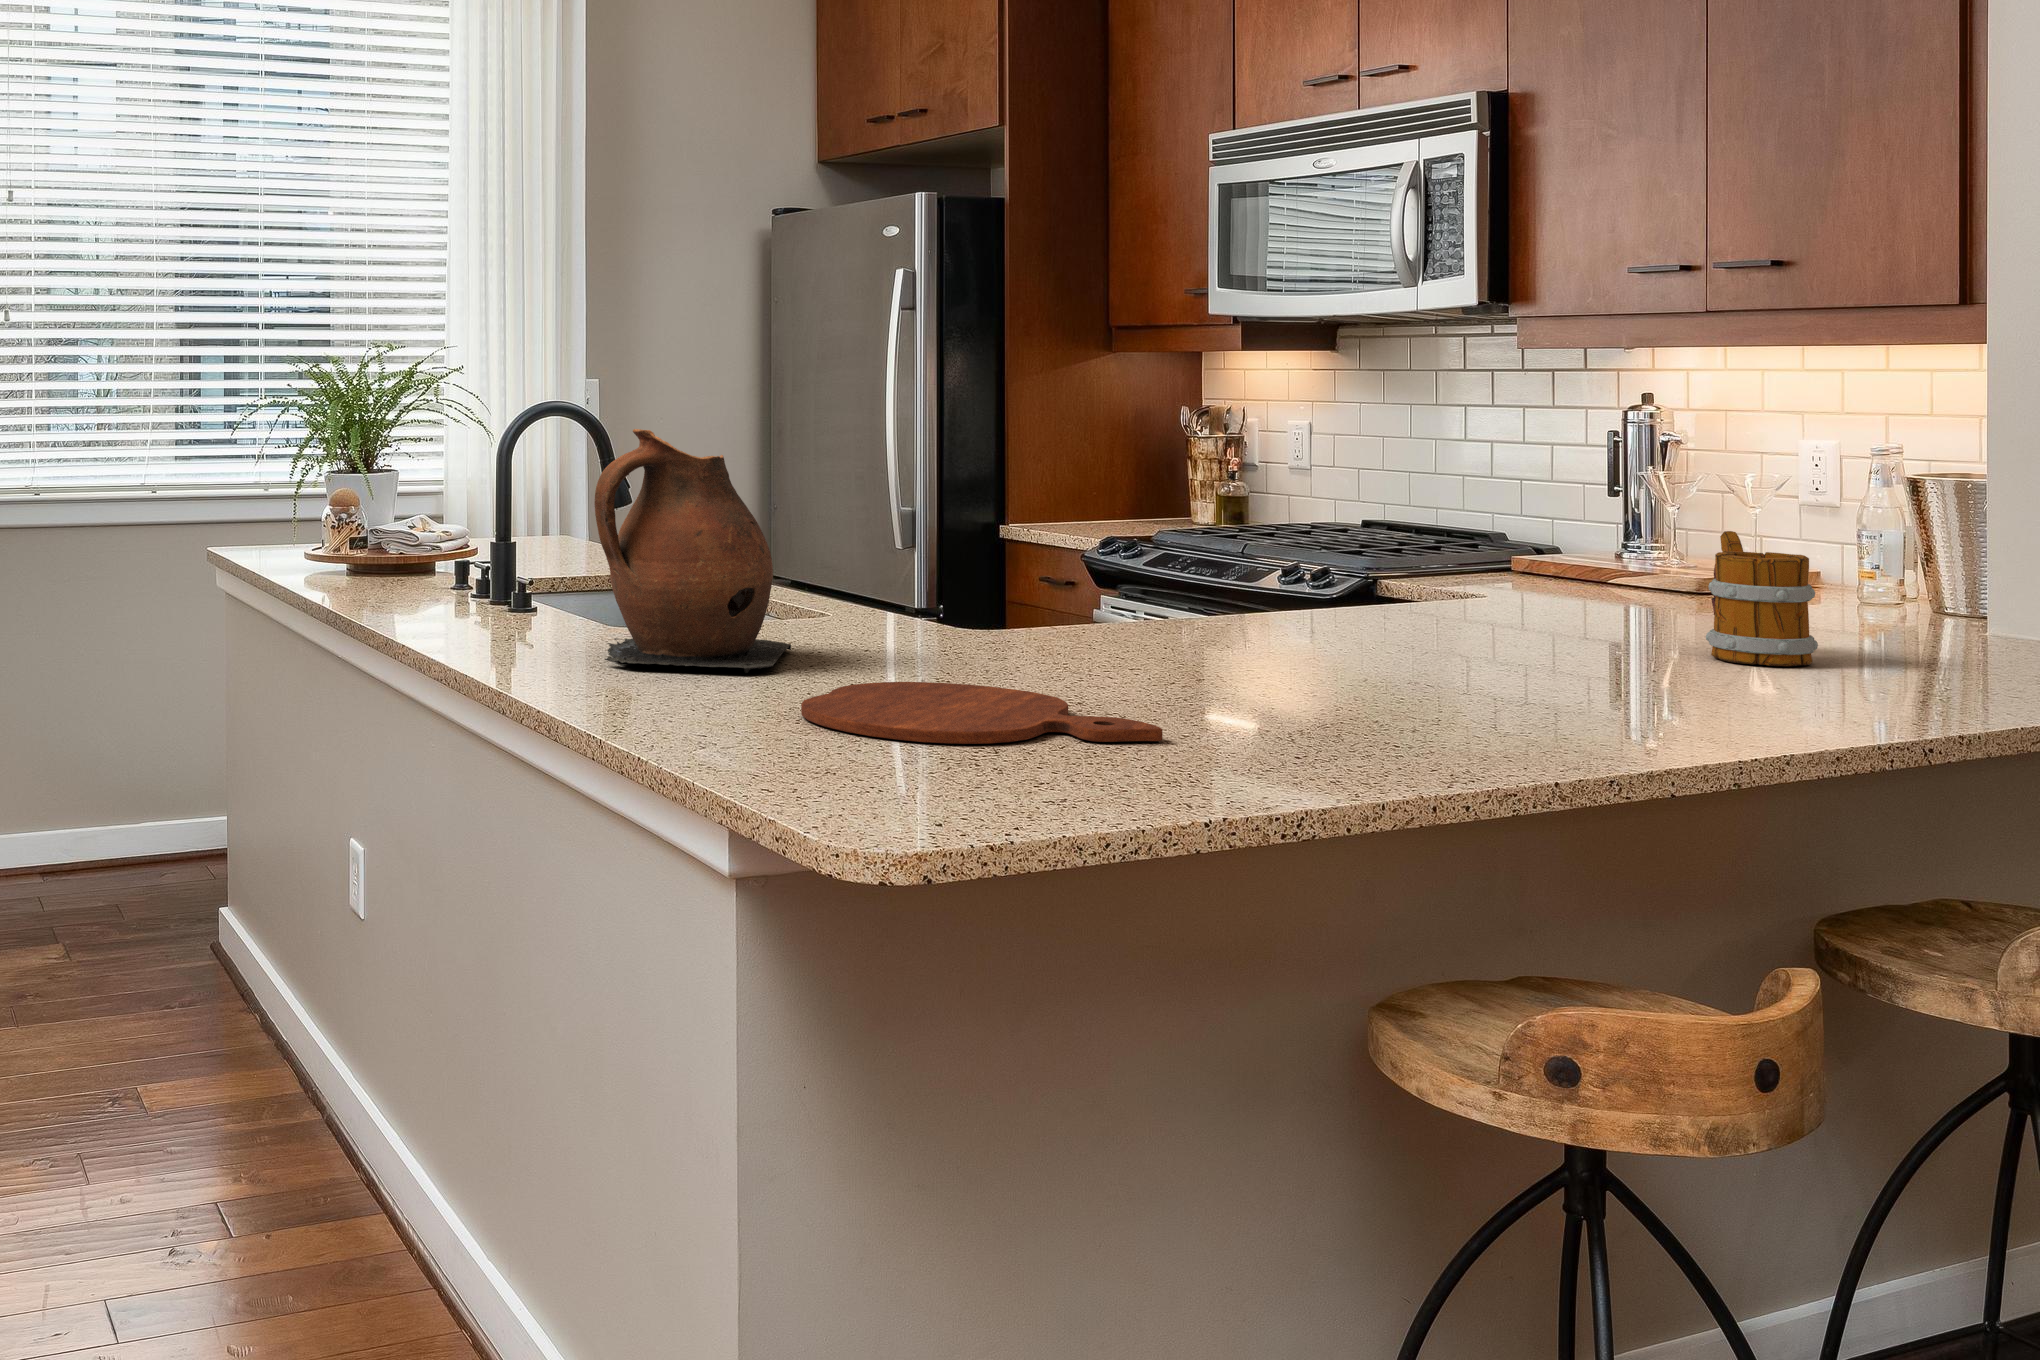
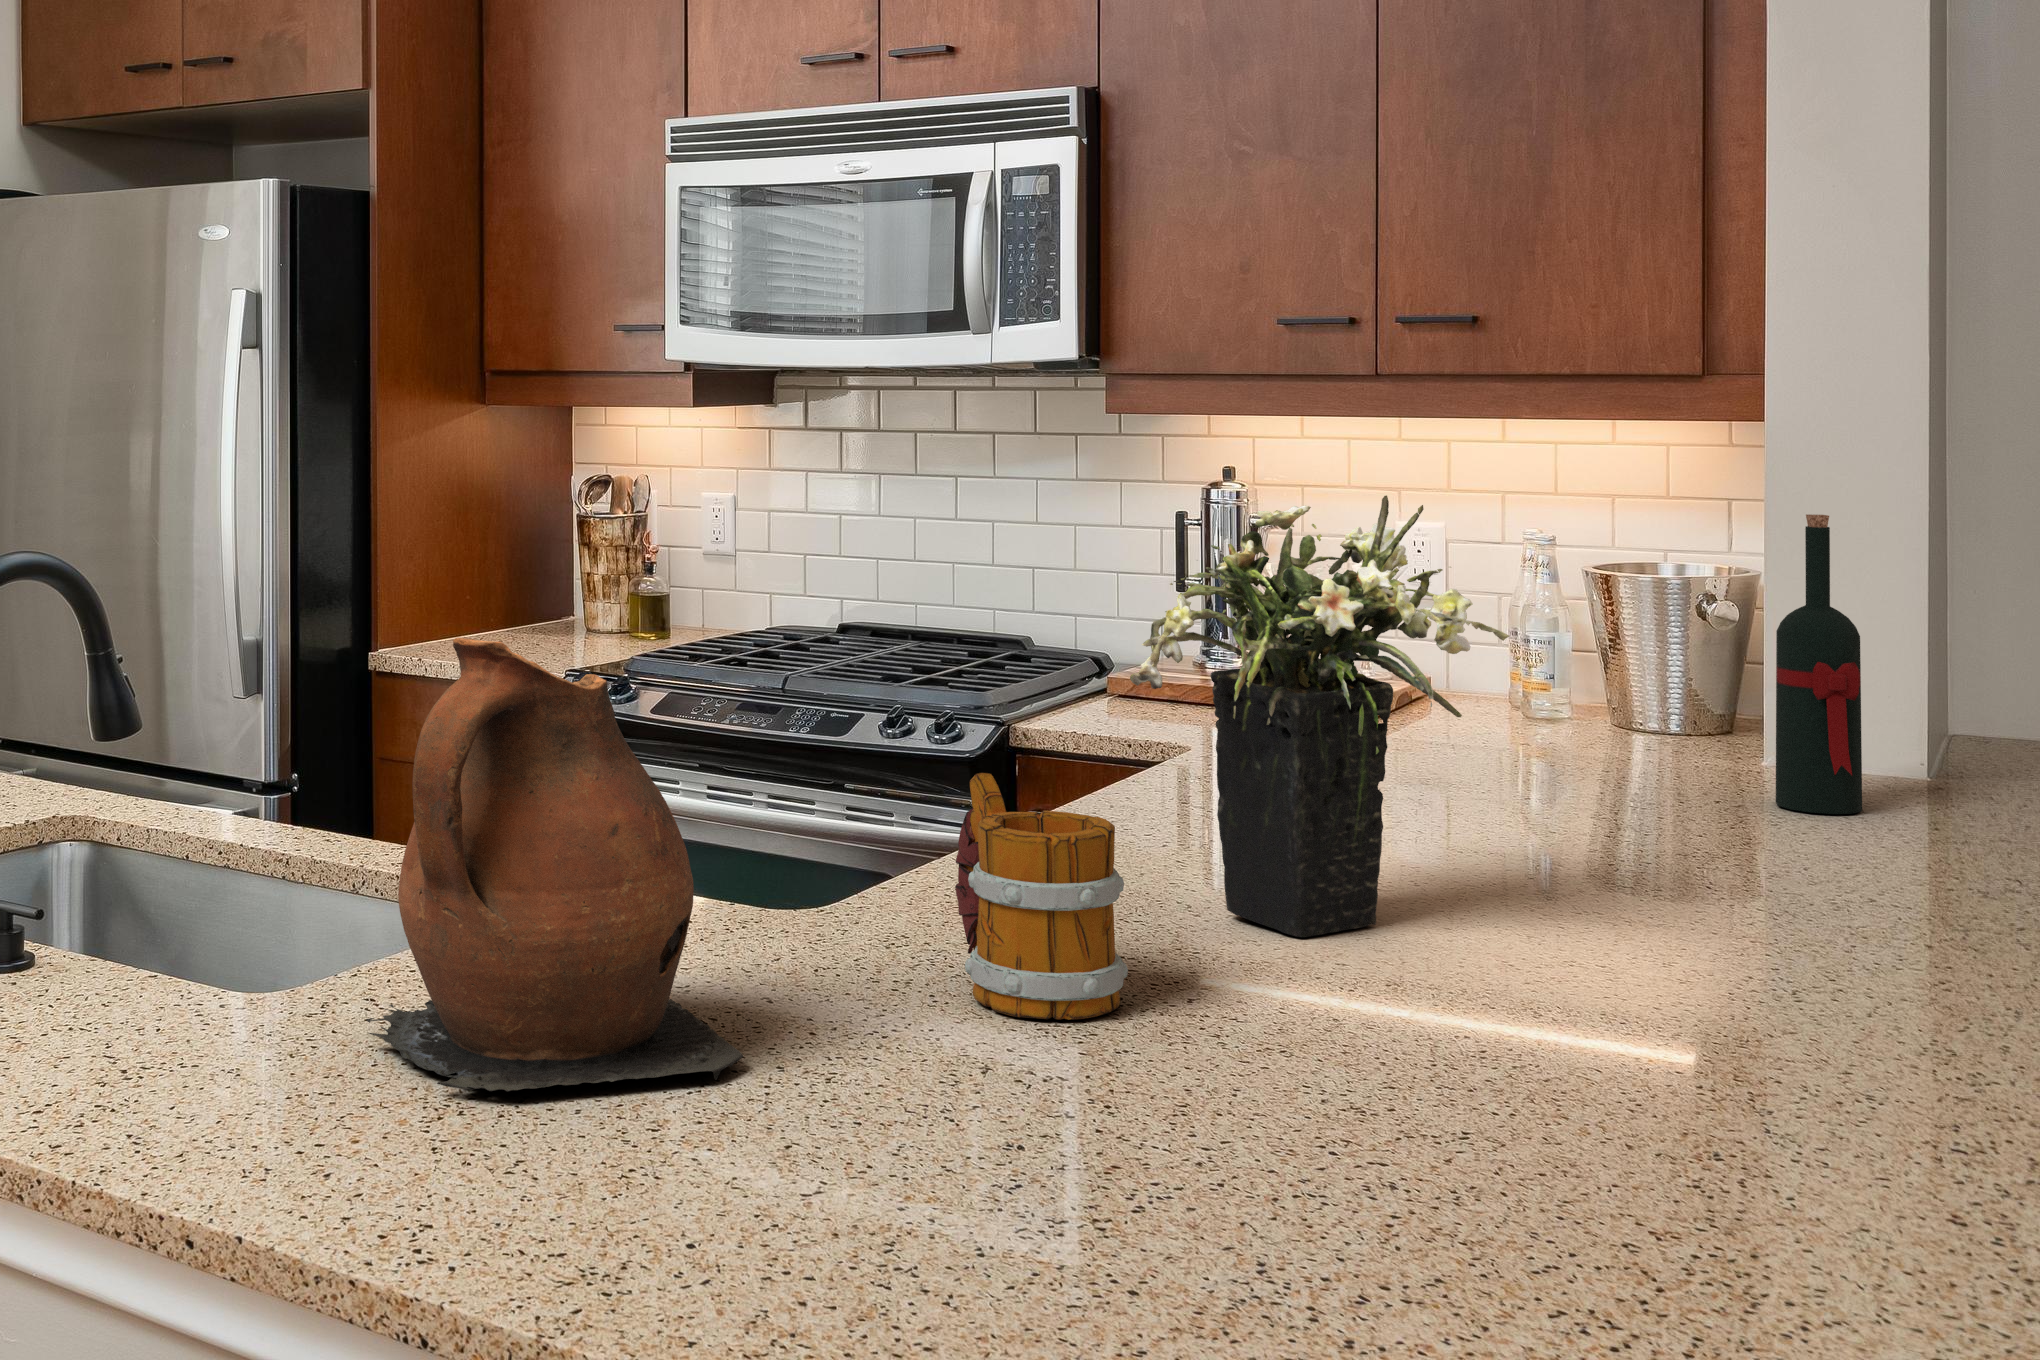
flower arrangement: none [1132,373,1390,668] -> present [1130,495,1509,937]
wine bottle: none [1900,414,1980,662] -> present [1776,514,1862,814]
mug: present [1706,531,1818,666] -> present [955,773,1128,1020]
cutting board: present [801,682,1163,744] -> none [979,1063,1603,1242]

